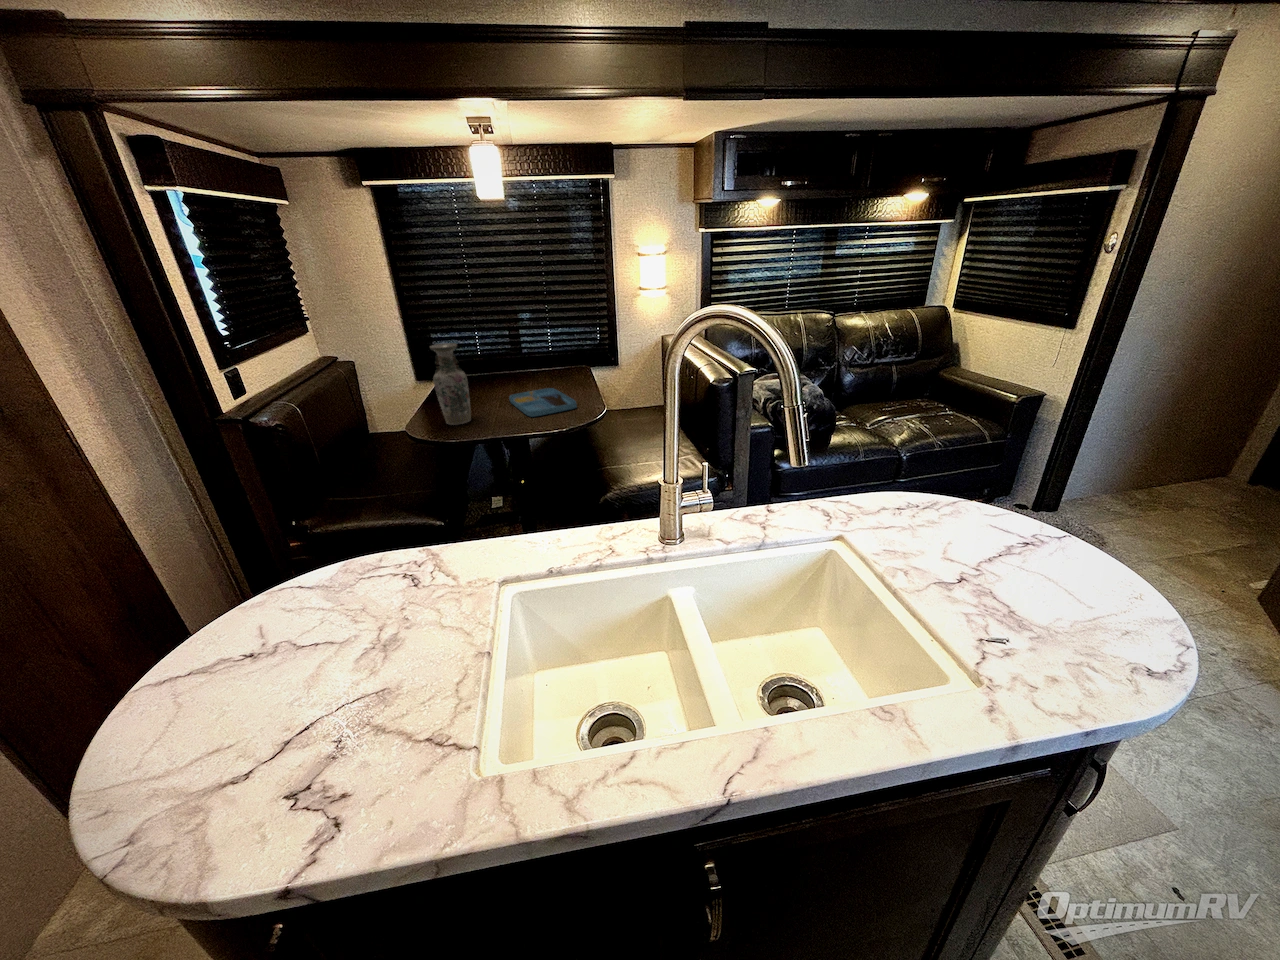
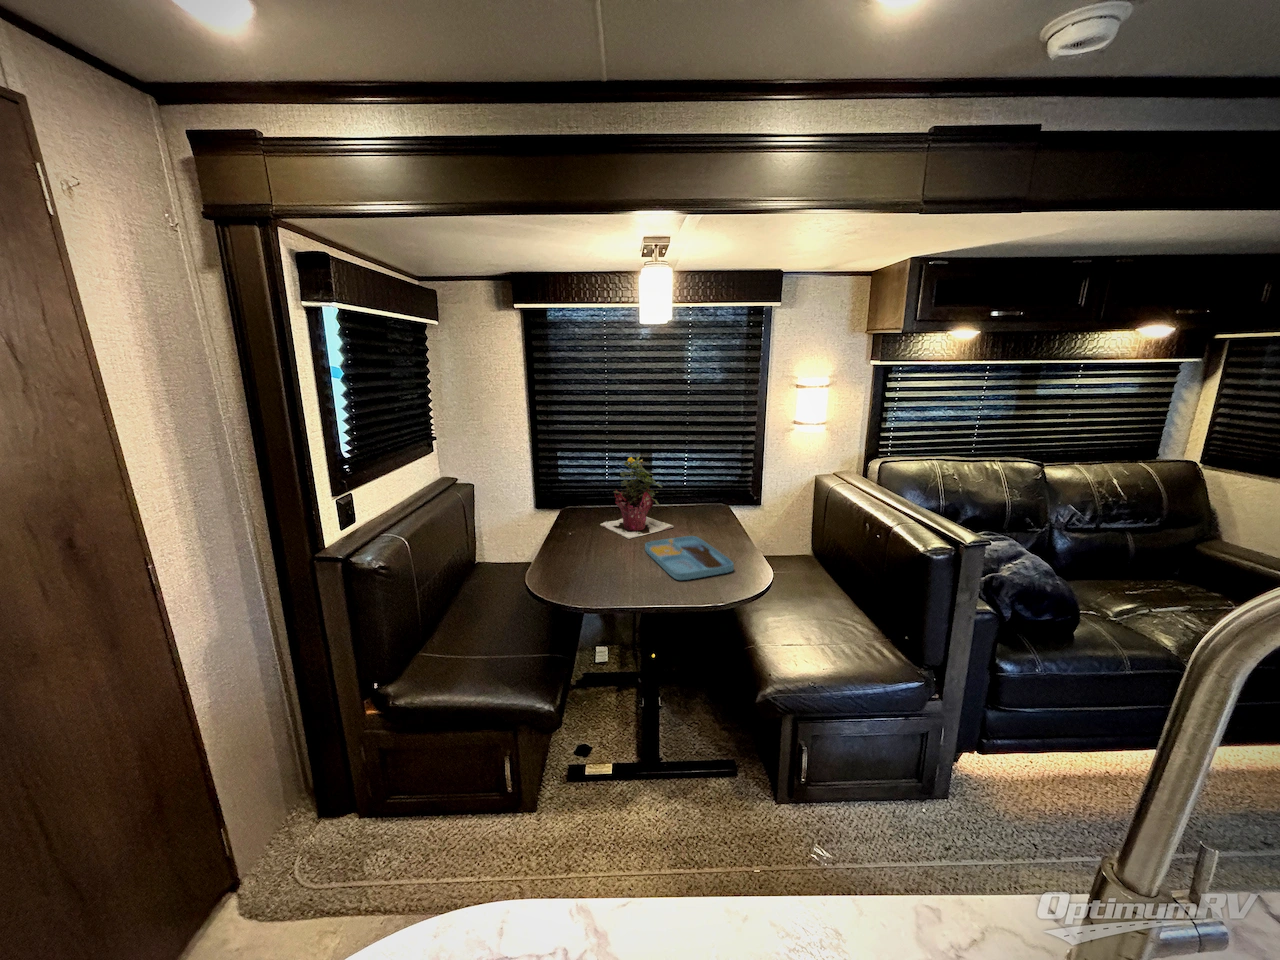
potted plant: none [475,322,538,395] -> present [600,454,674,539]
vase: present [430,343,471,425] -> none [565,482,605,582]

